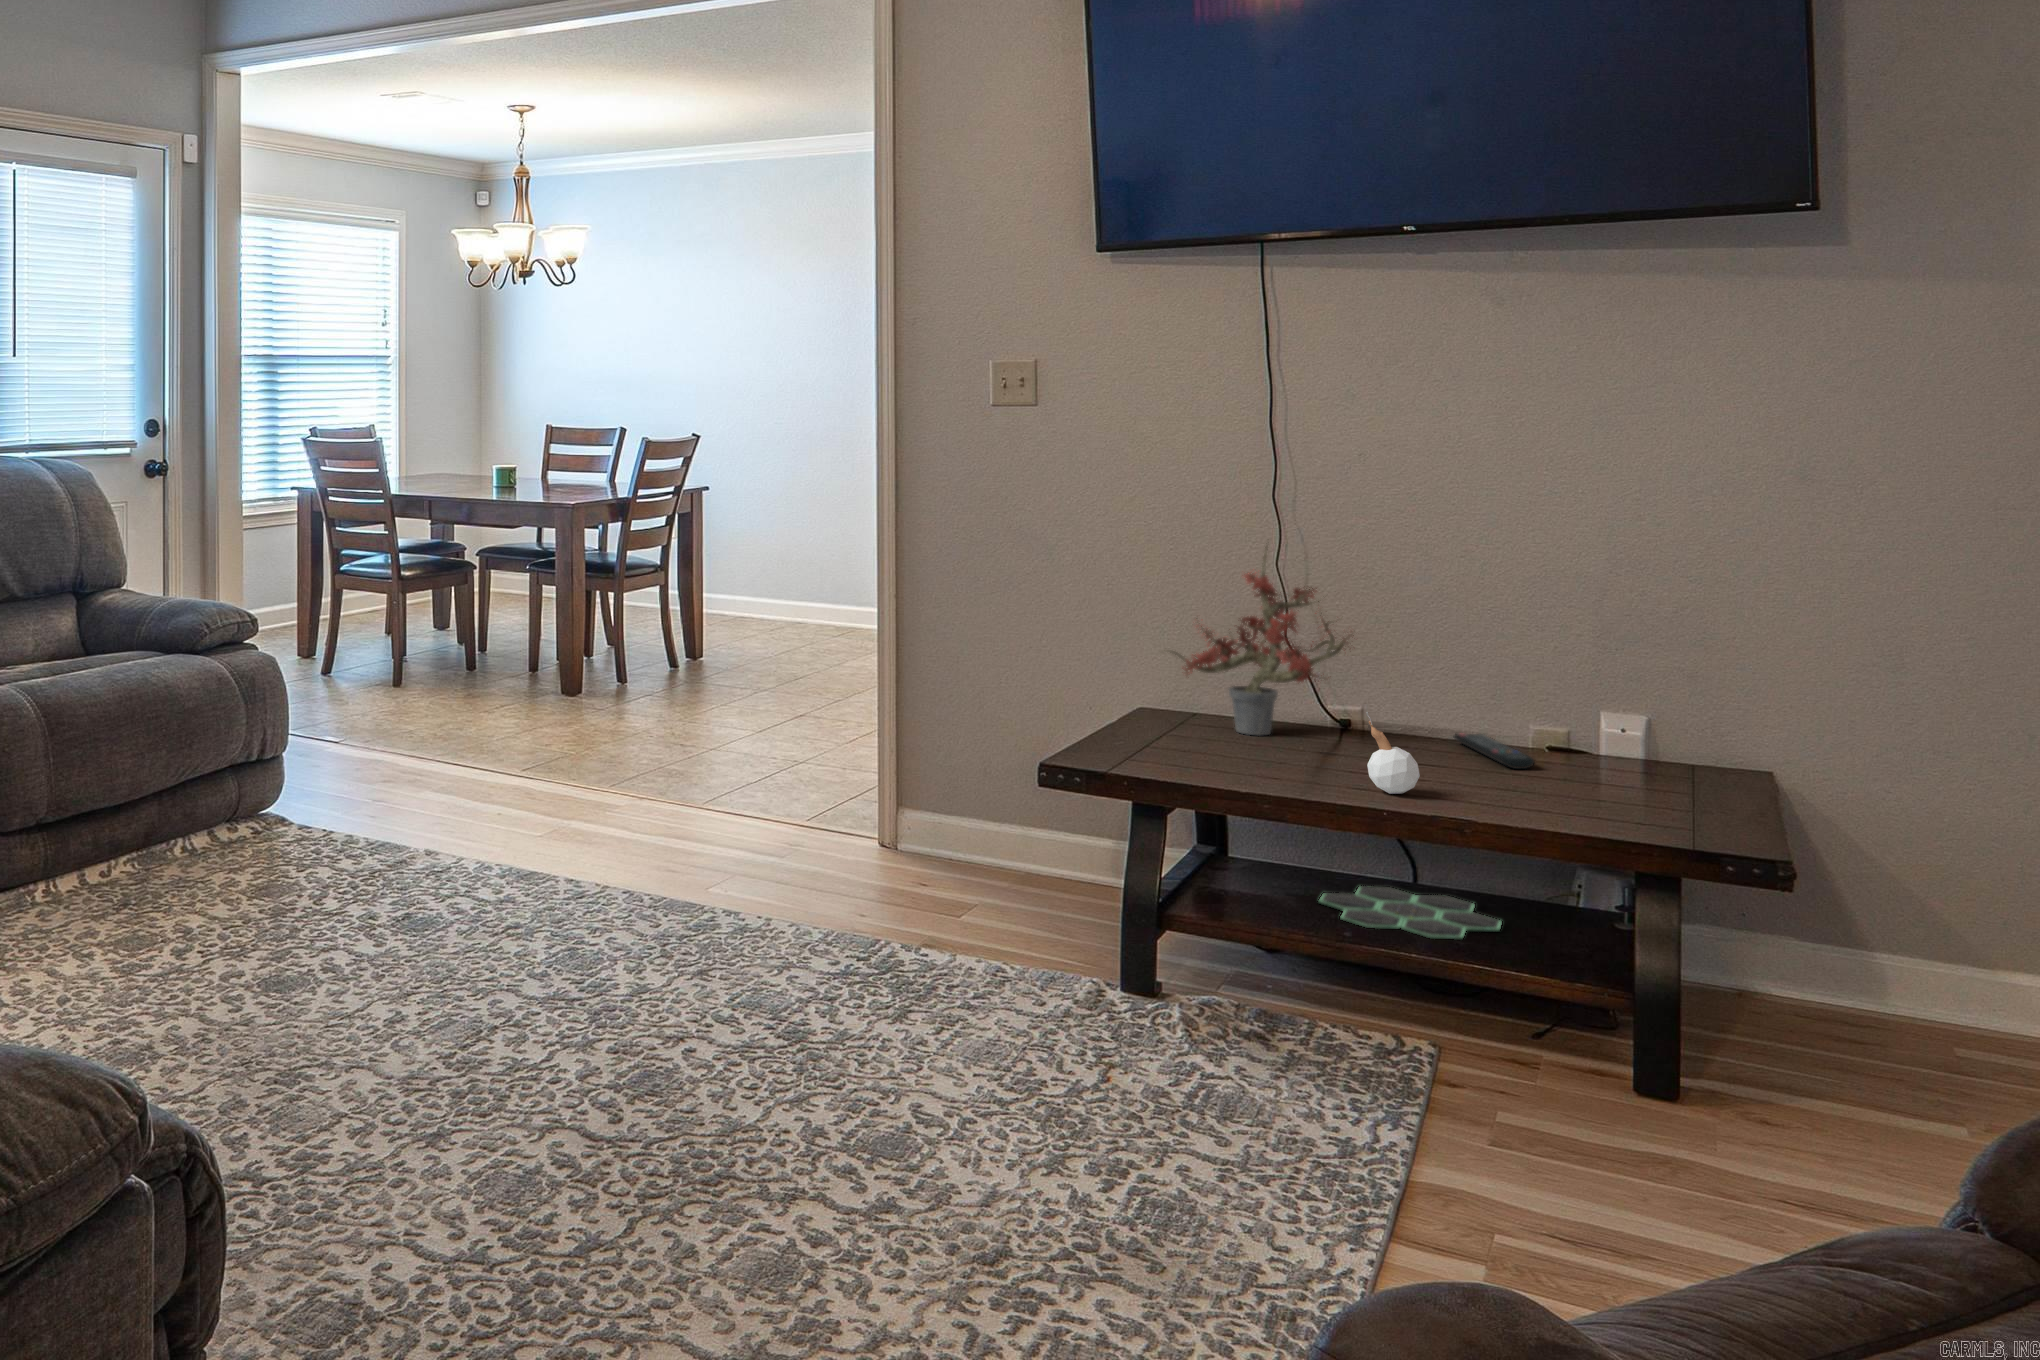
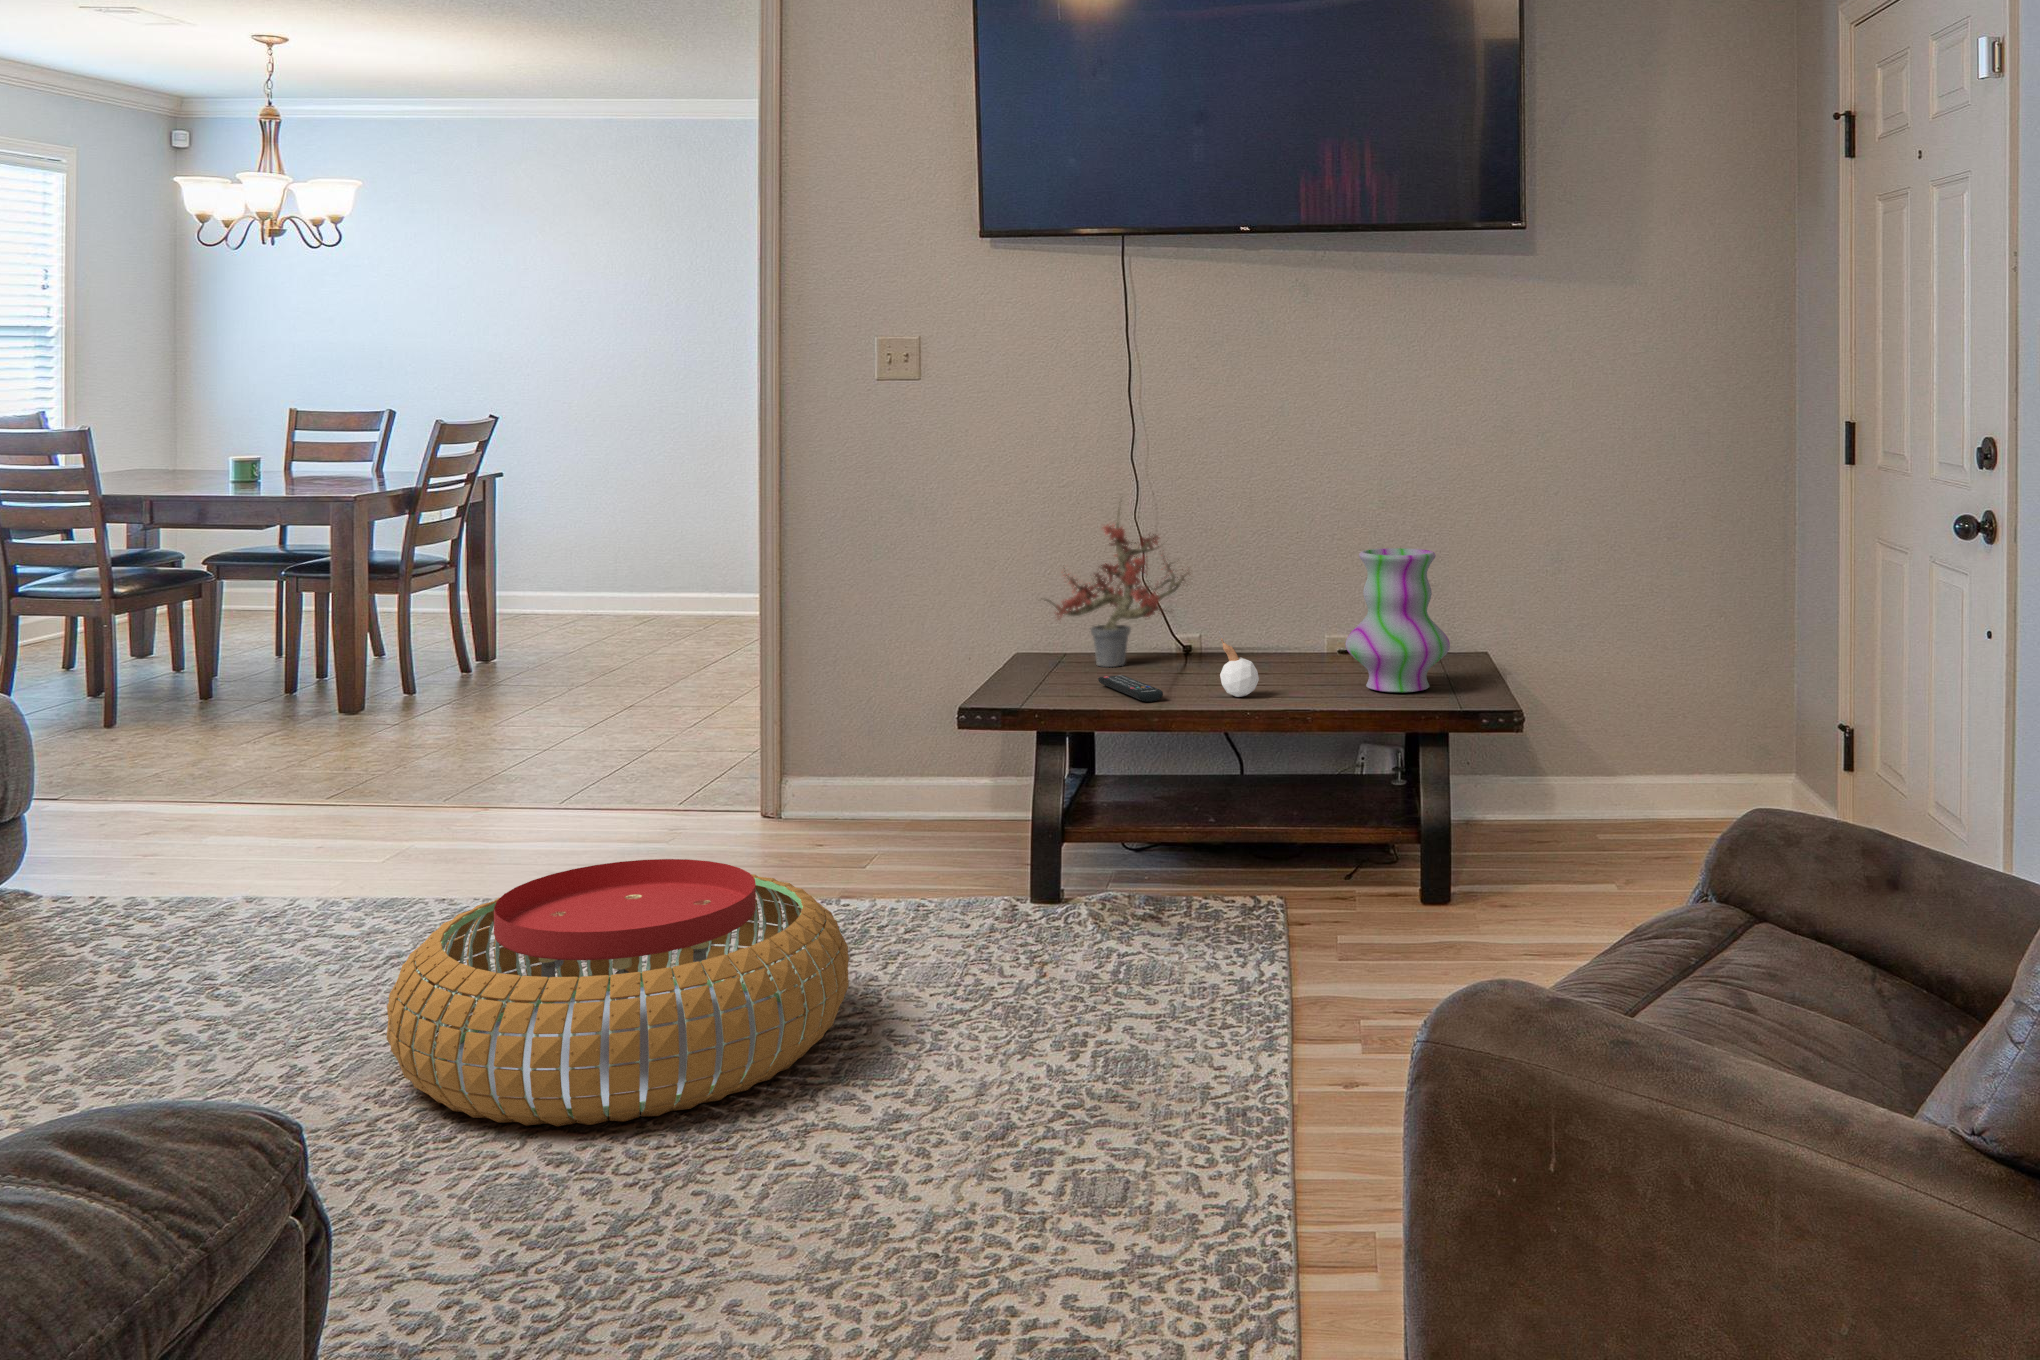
vase: none [1547,629,1705,818] -> present [1345,548,1450,692]
remote control: present [1454,734,1534,769] -> present [1098,675,1163,702]
pouf: none [455,878,879,1142] -> present [387,859,849,1126]
board game: present [1319,886,1502,940] -> none [1175,780,1310,814]

